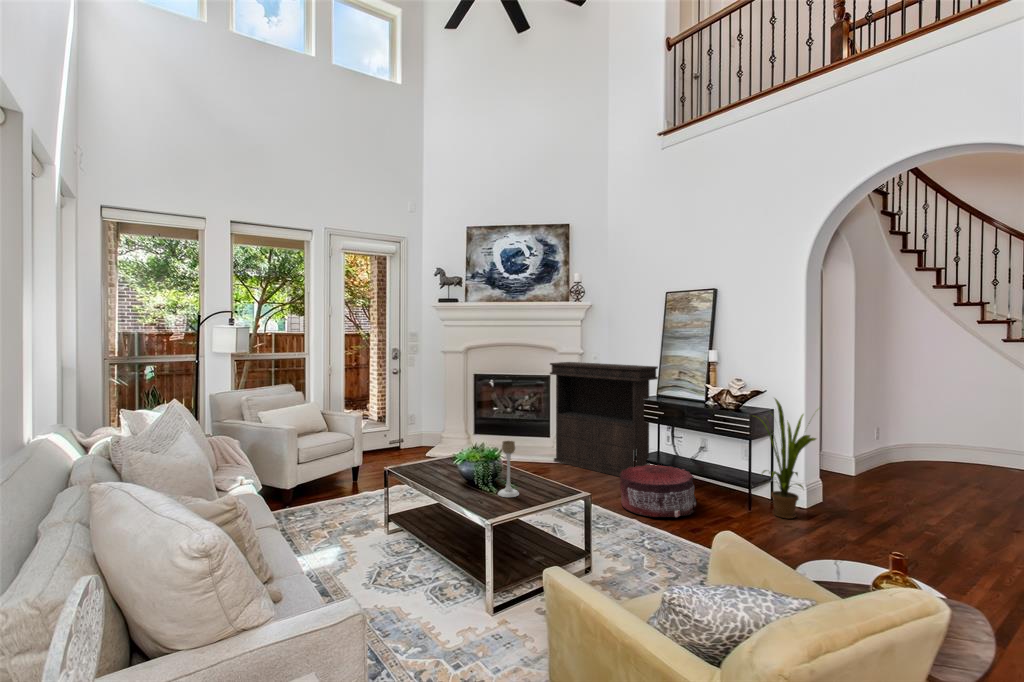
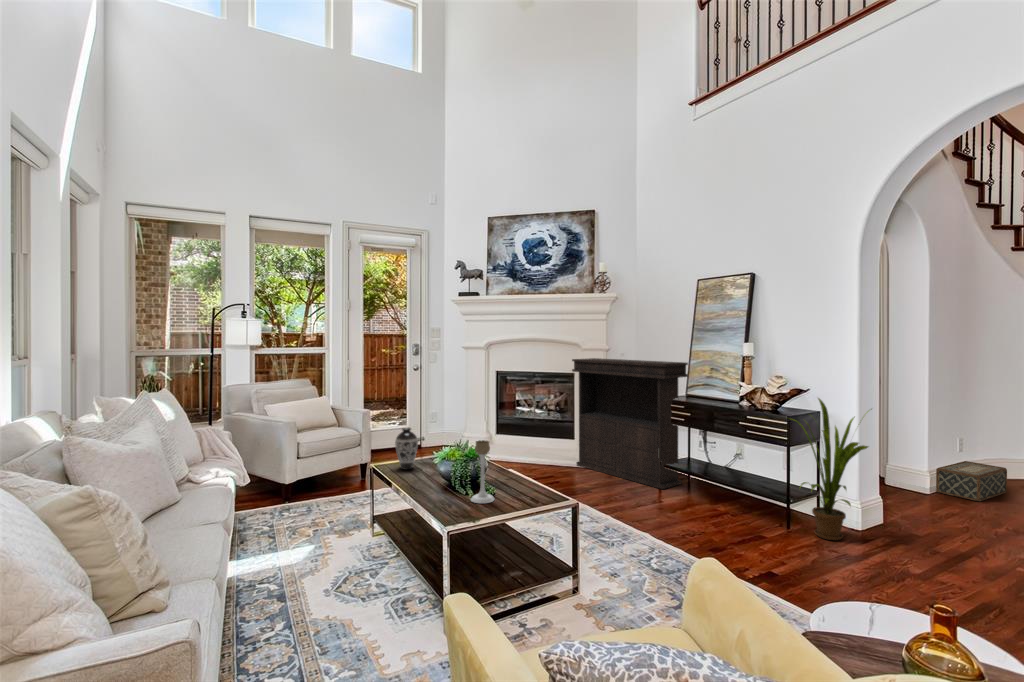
decorative vase: none [412,431,433,469] -> present [395,428,418,469]
woven basket: none [861,449,914,482] -> present [936,461,1007,501]
pouf: present [620,465,696,517] -> none [635,471,721,533]

